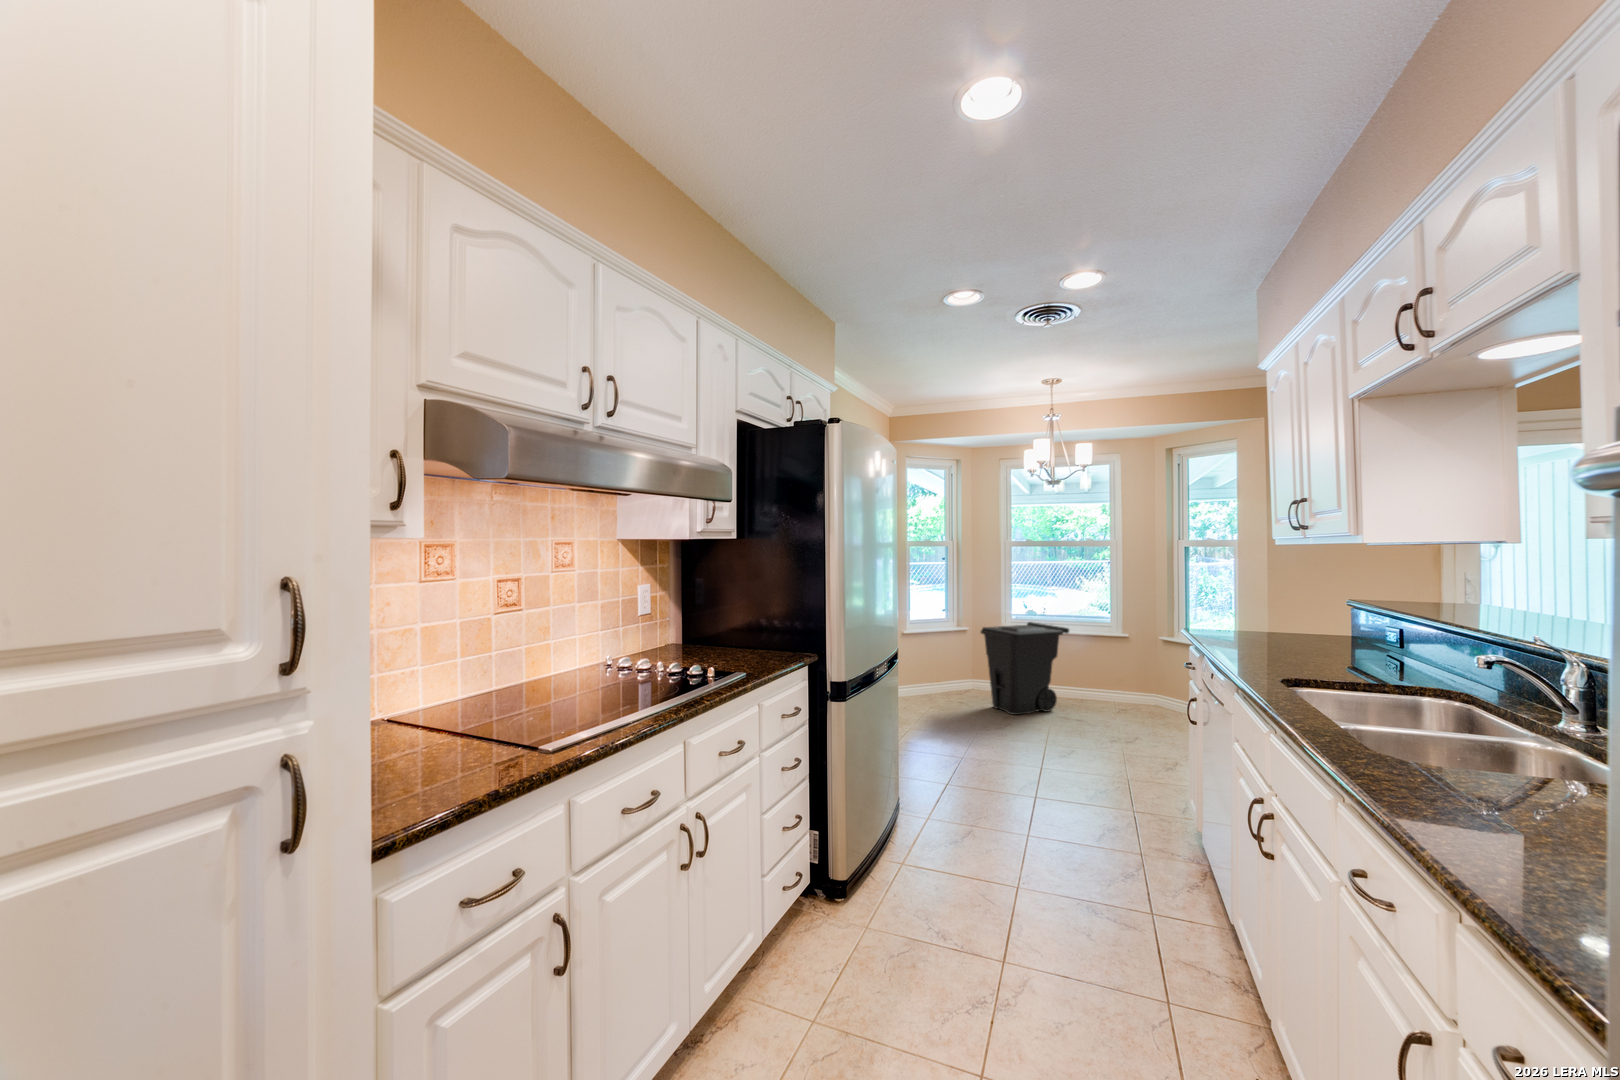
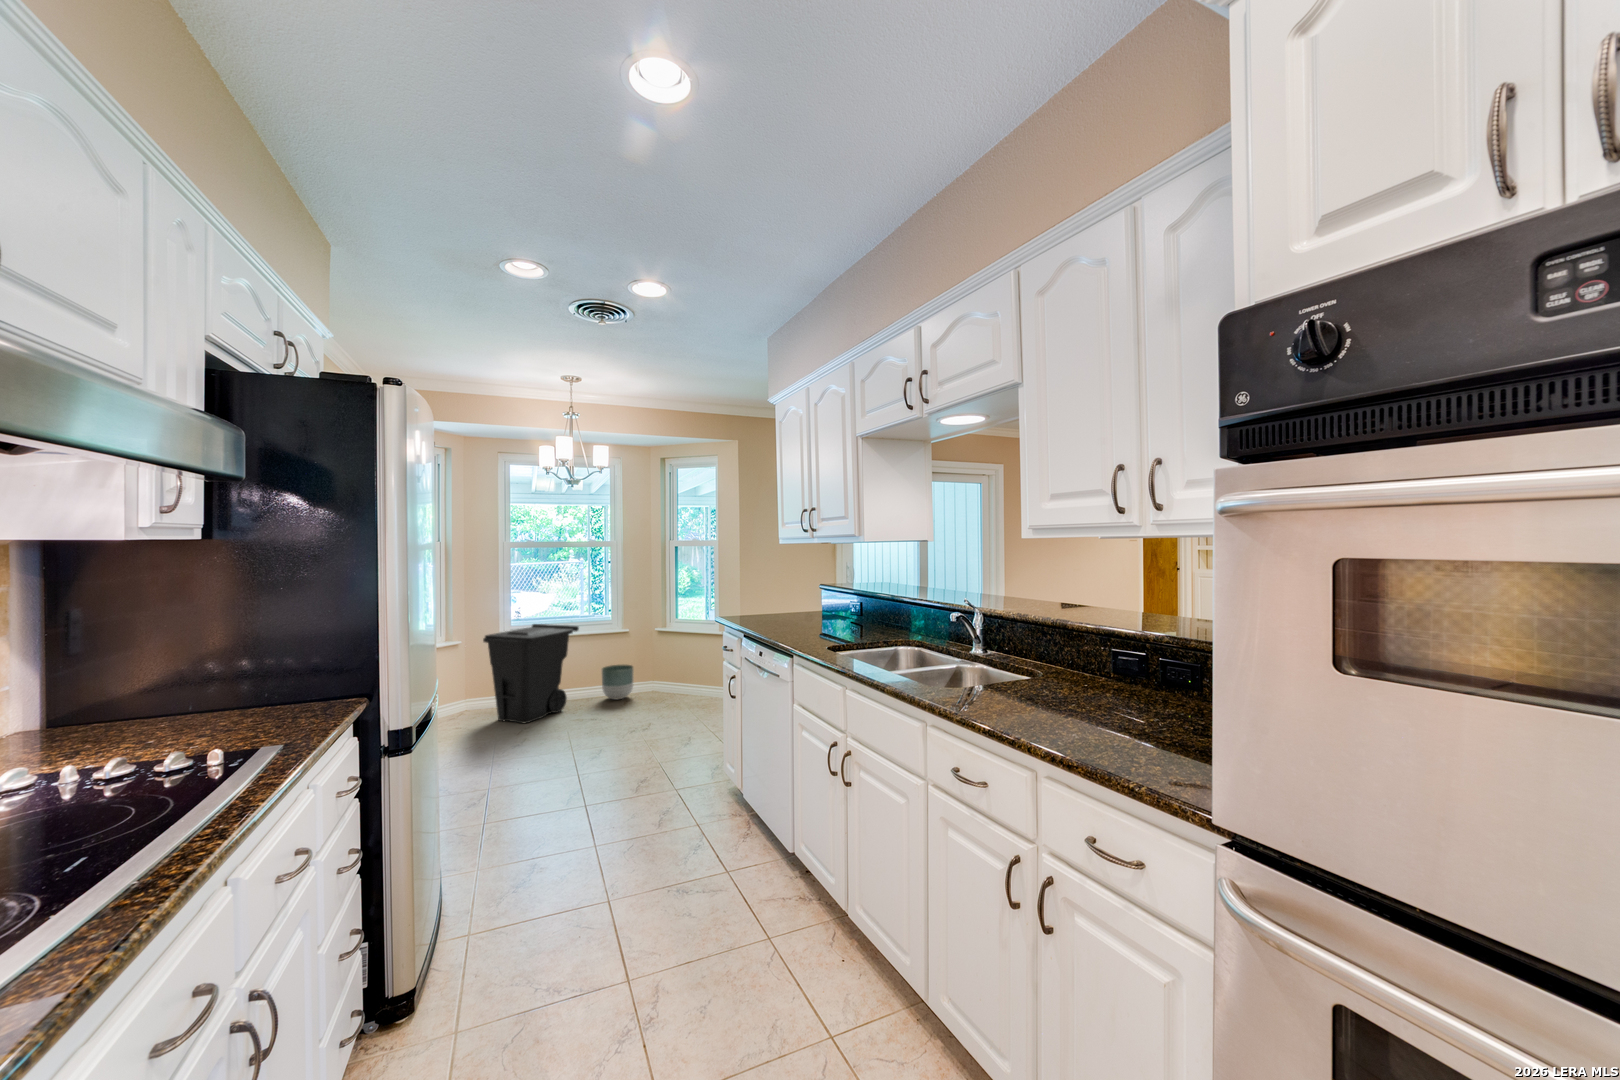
planter: none [1096,674,1131,711] -> present [602,665,634,699]

